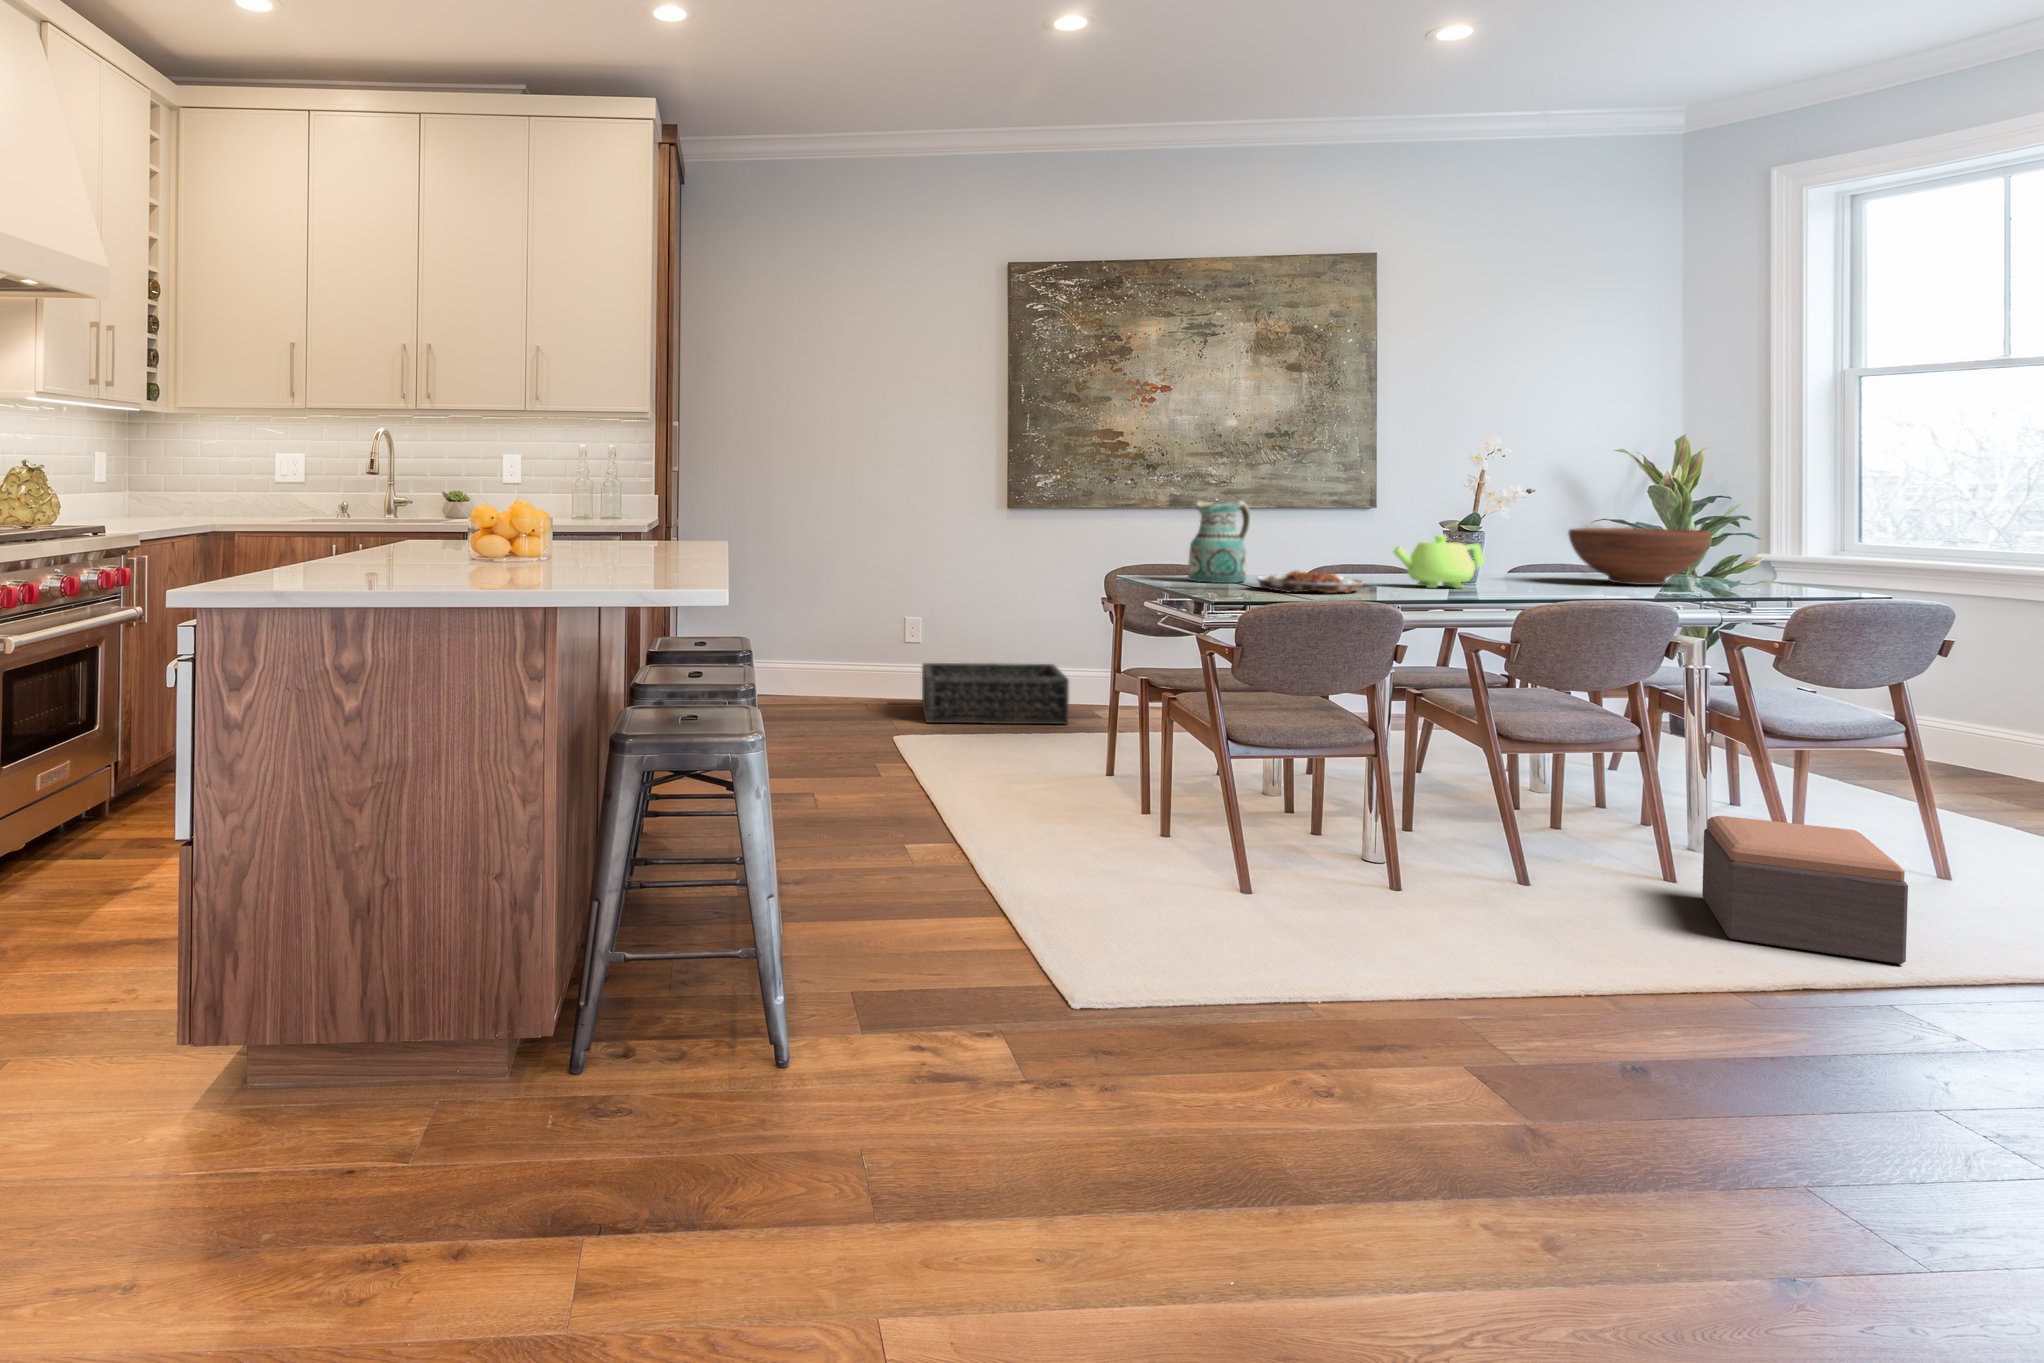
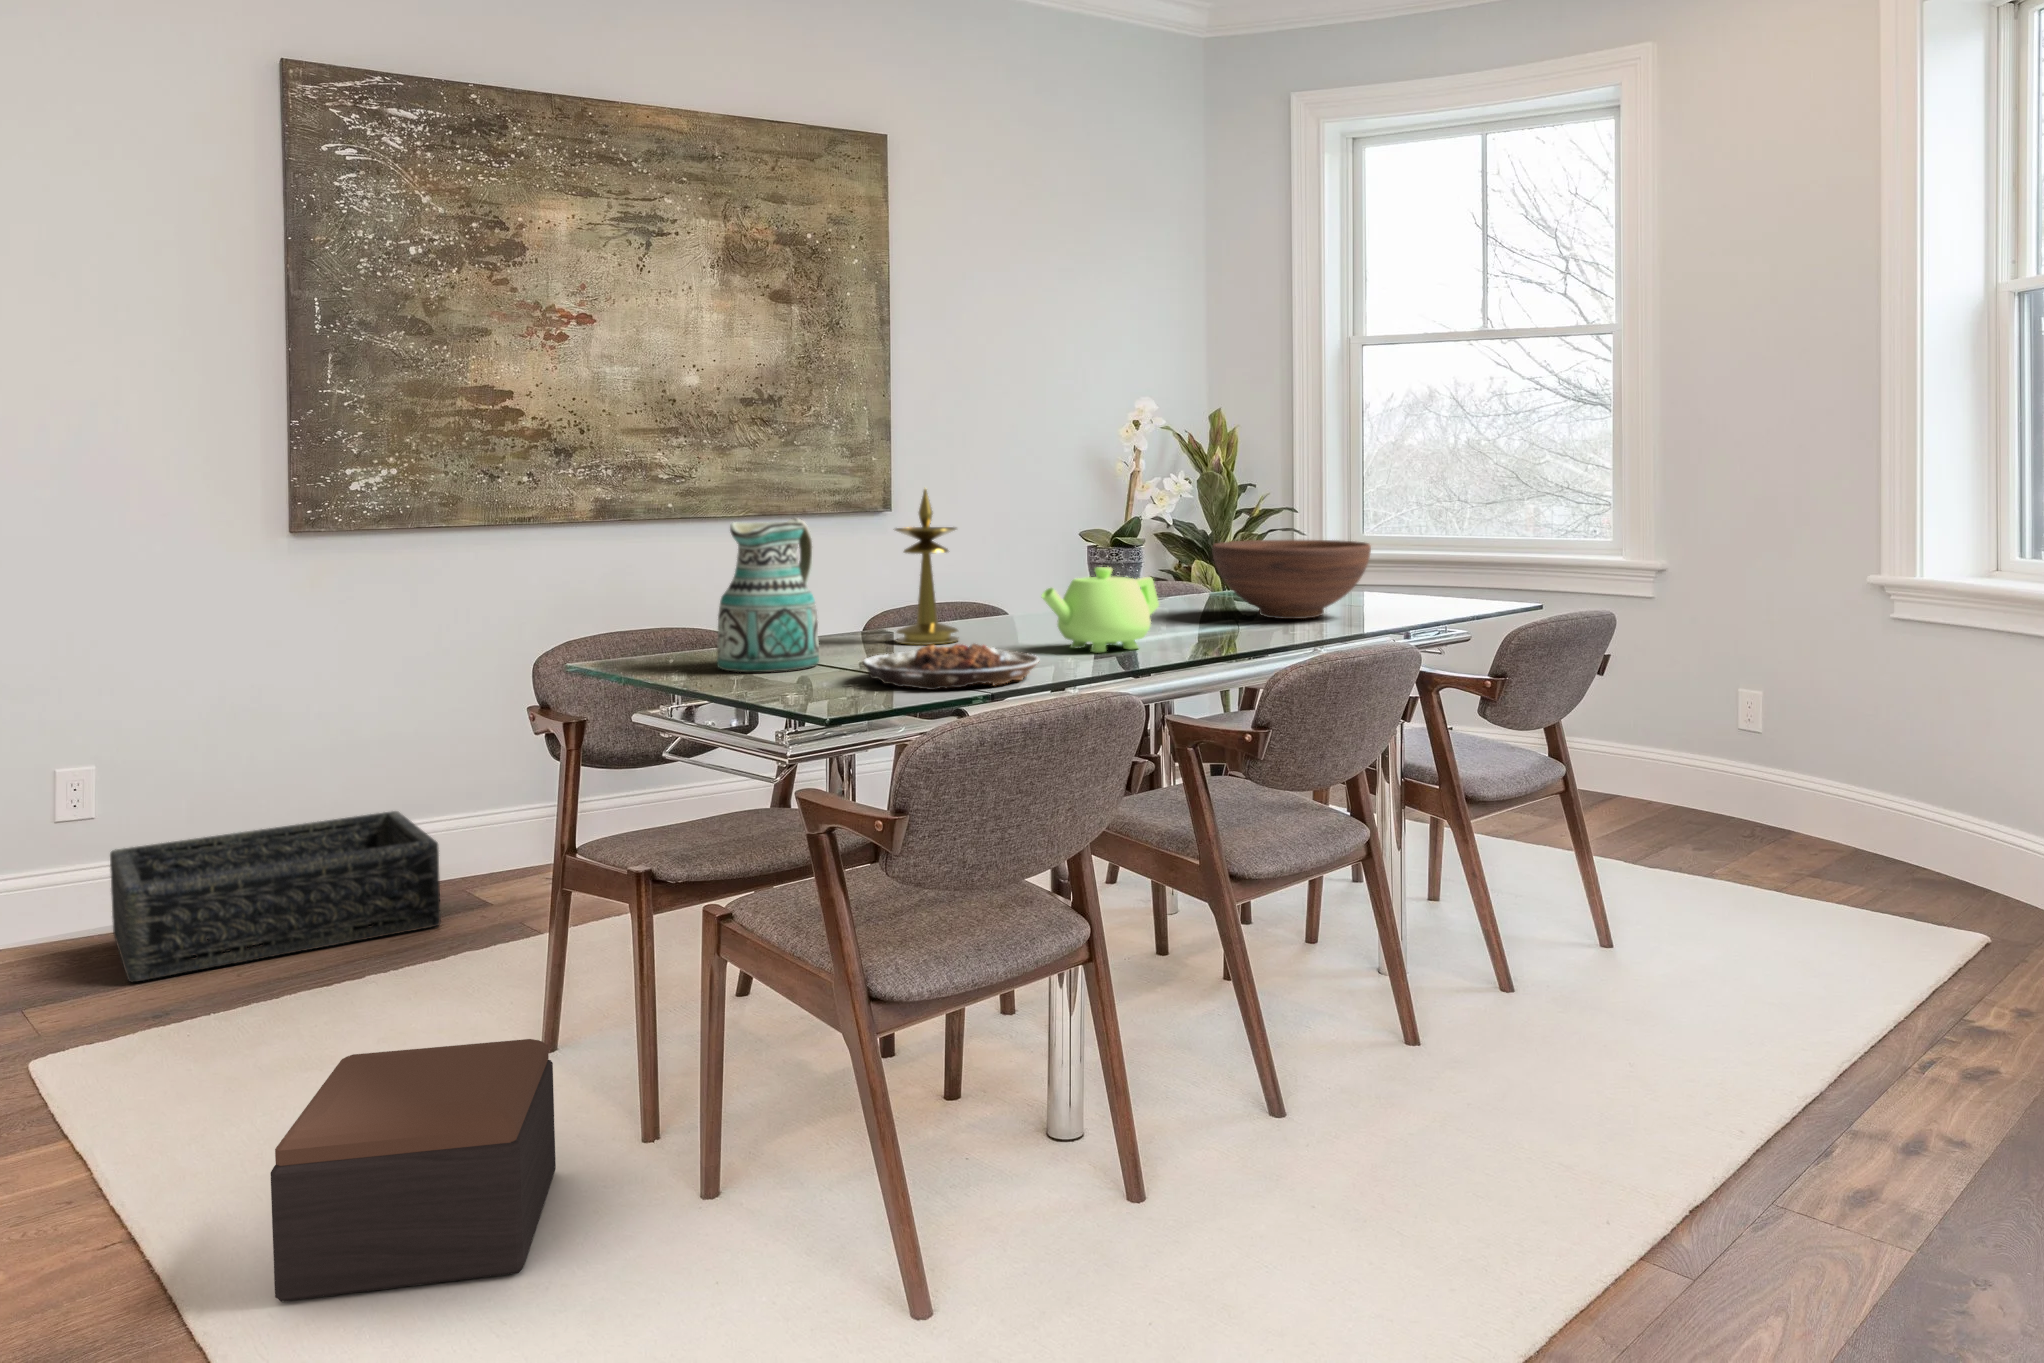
candlestick: none [1310,485,1354,580] -> present [895,489,959,645]
footstool: present [1702,816,1908,964] -> present [270,1039,556,1302]

